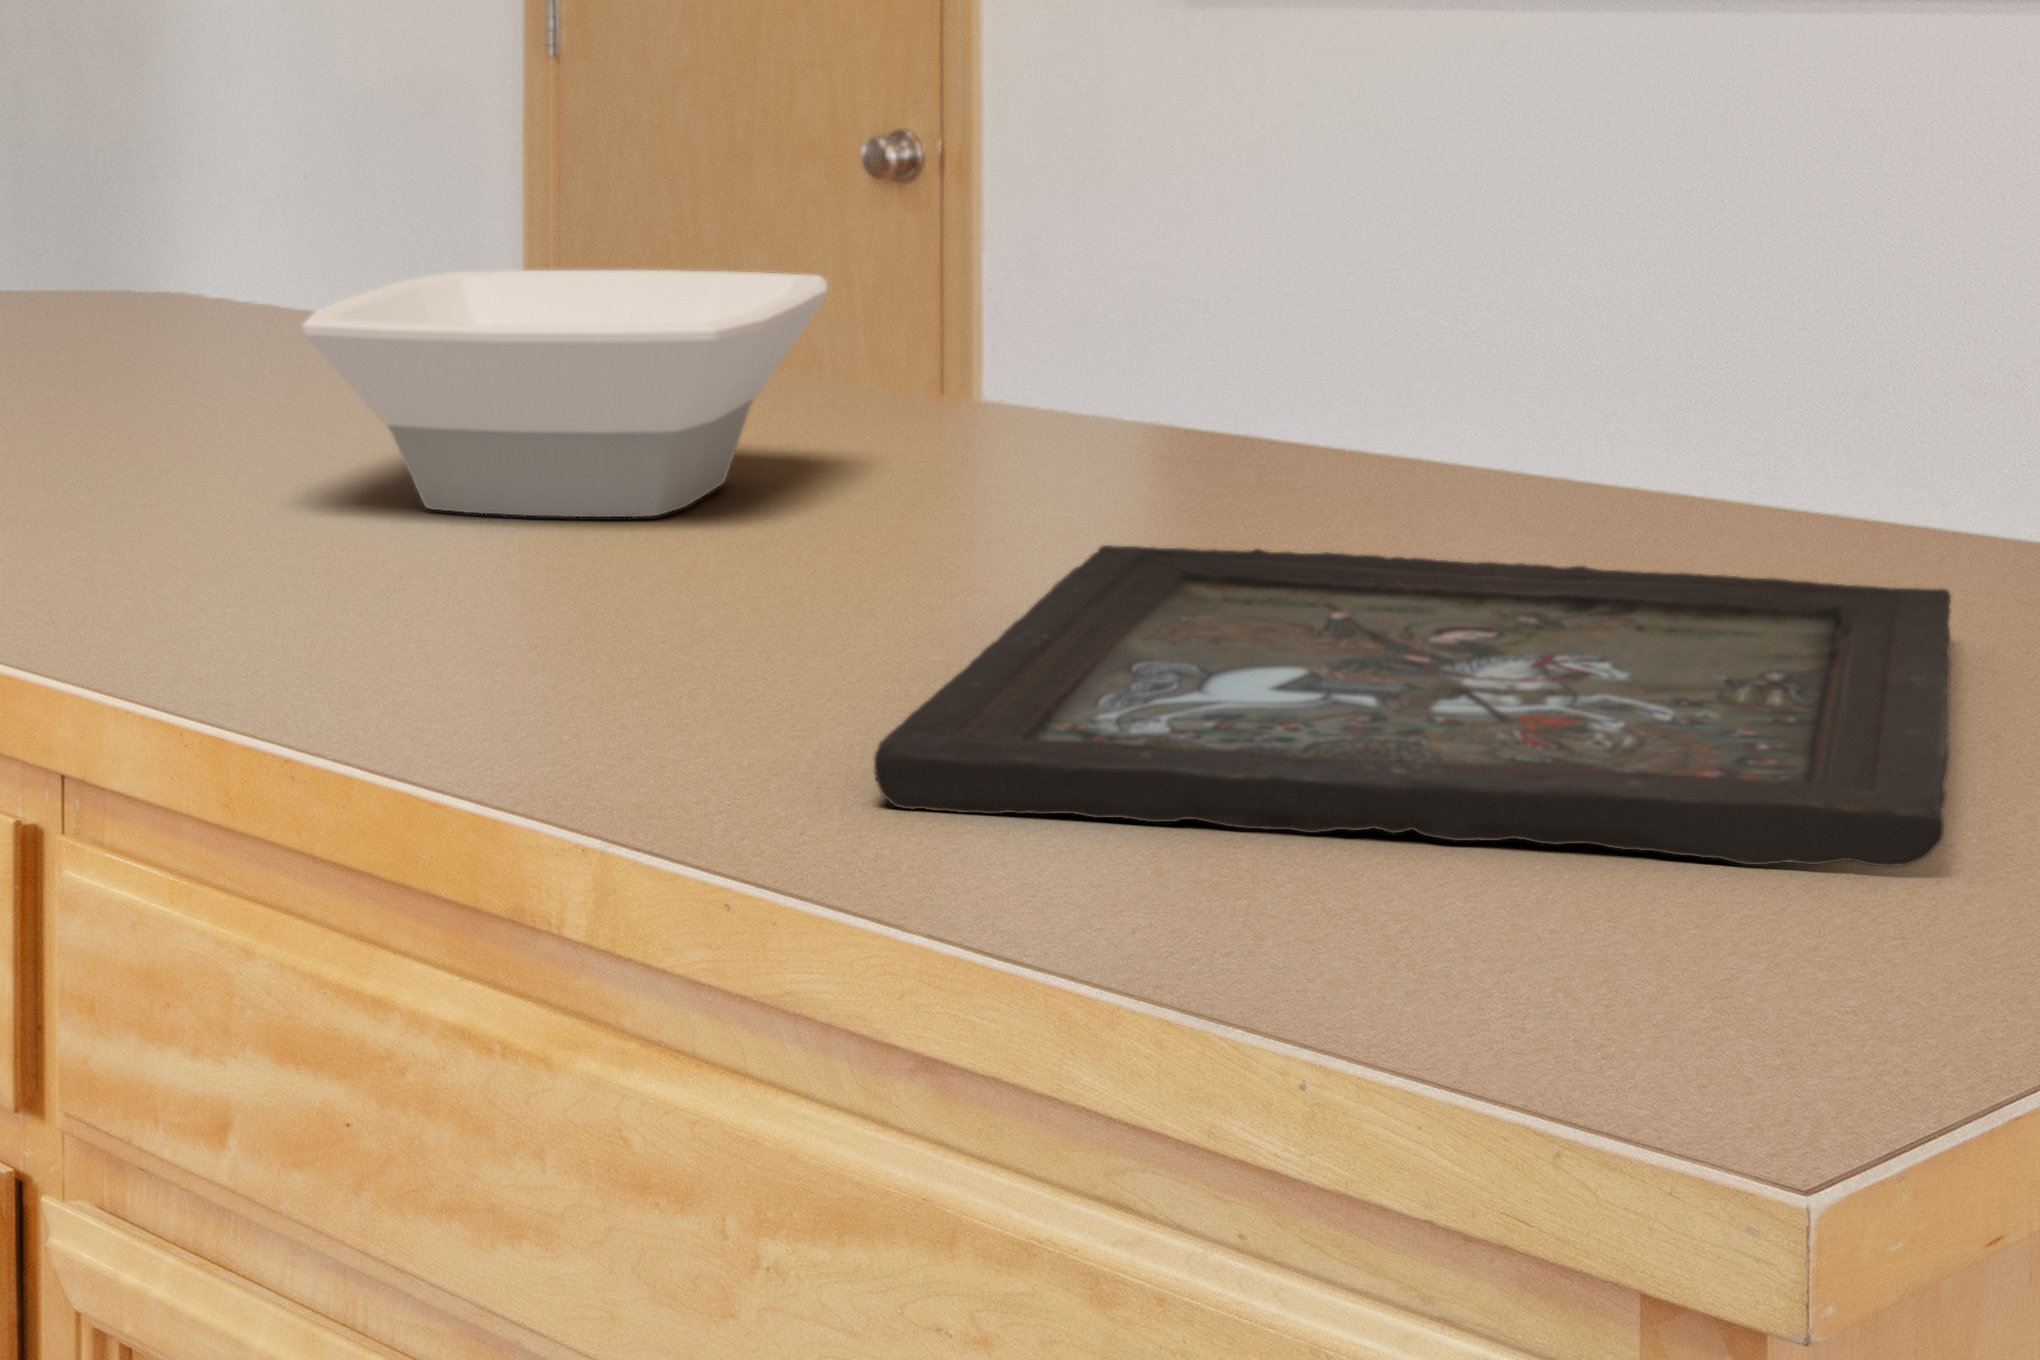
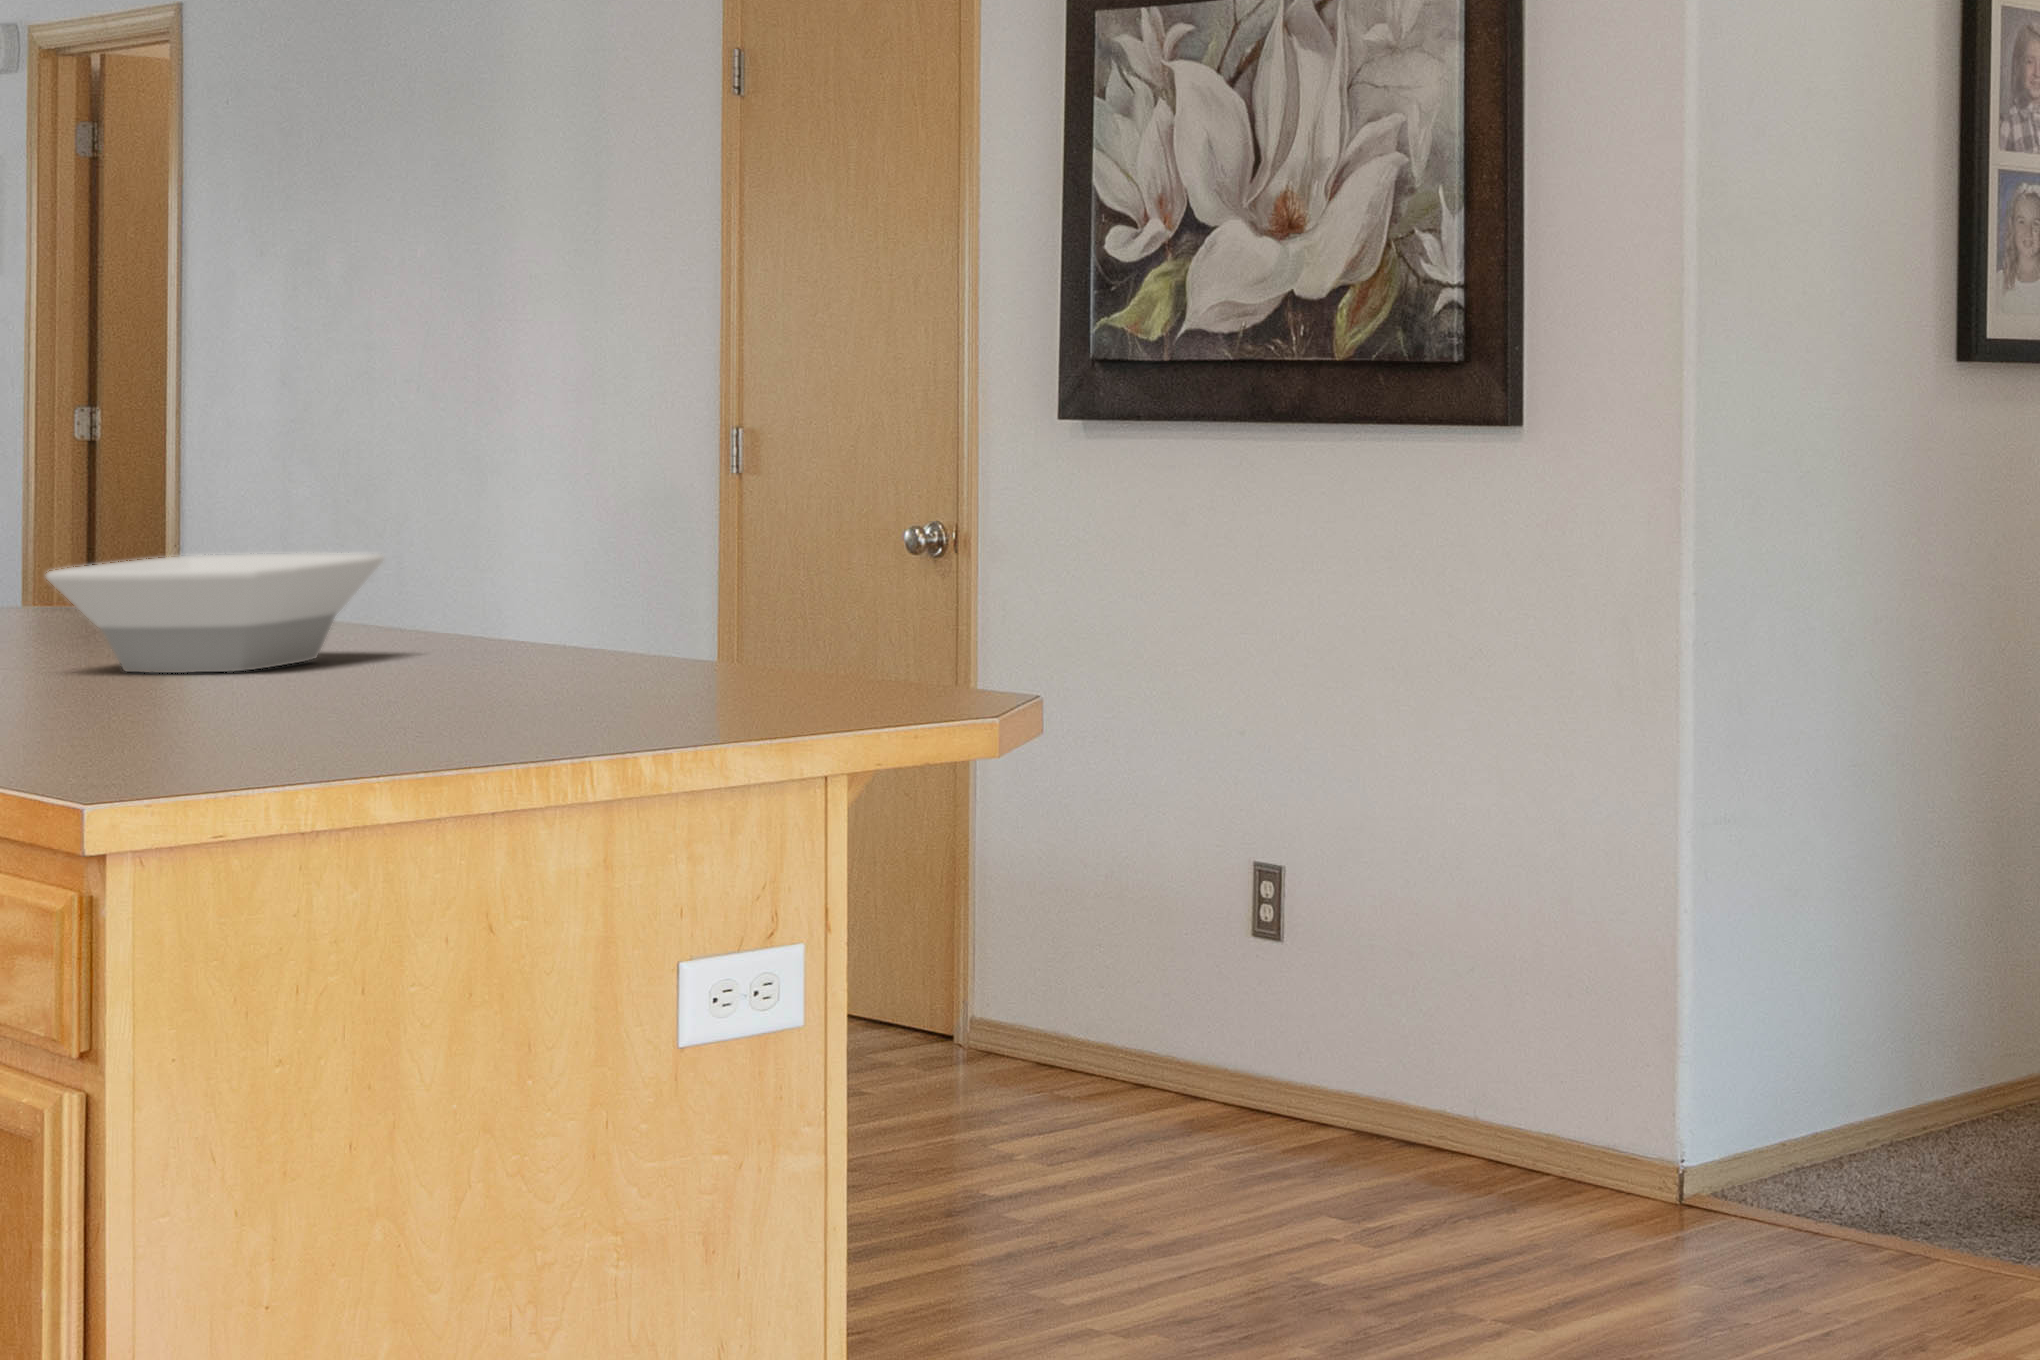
tray: present [874,545,1951,867] -> none [100,661,741,735]

